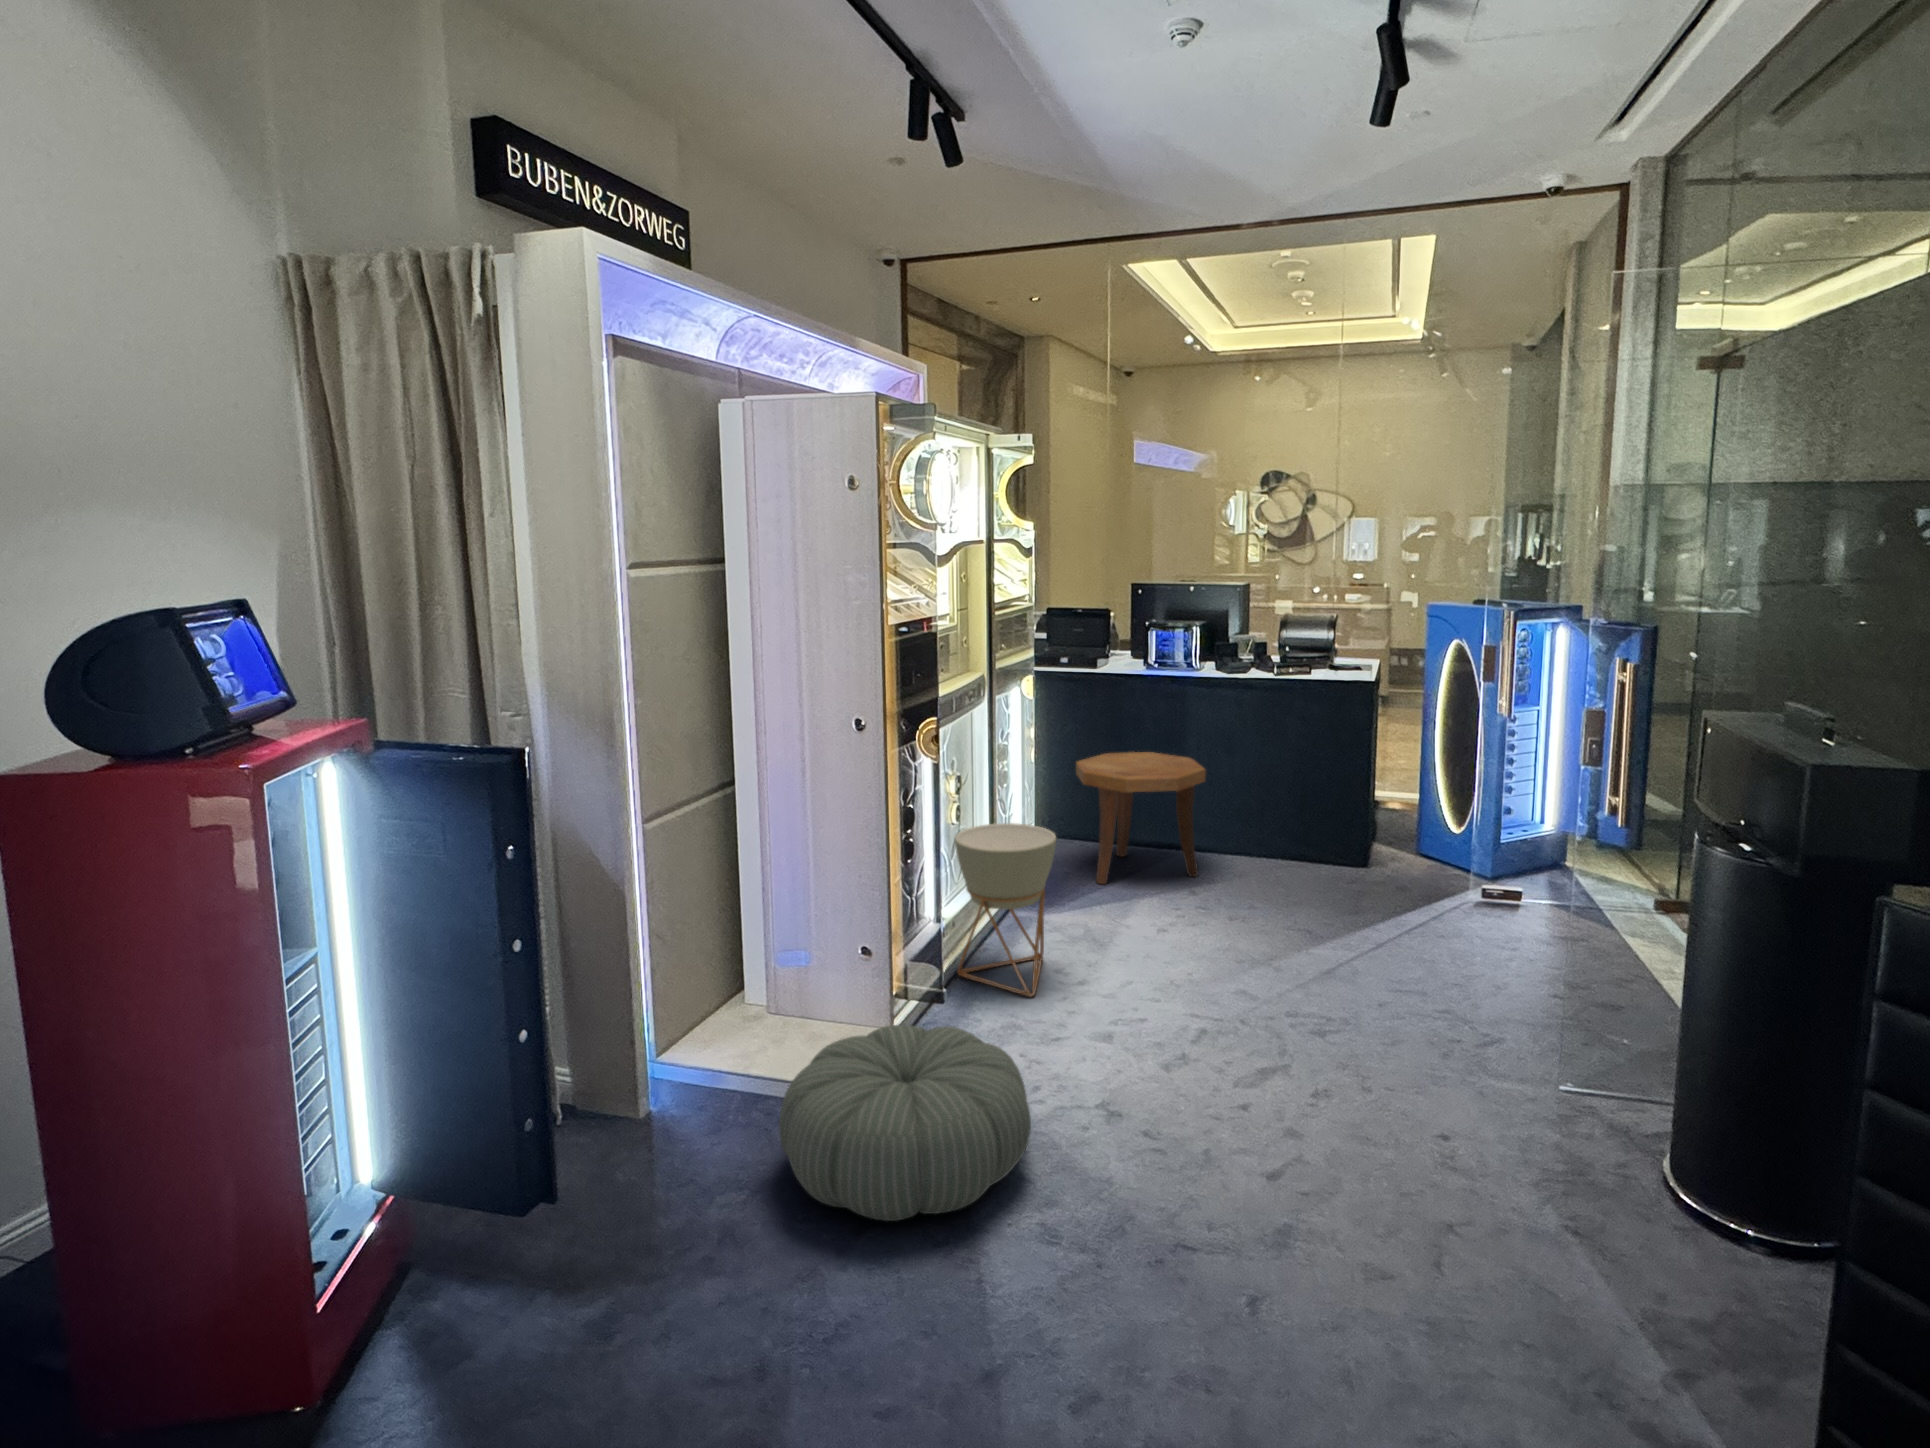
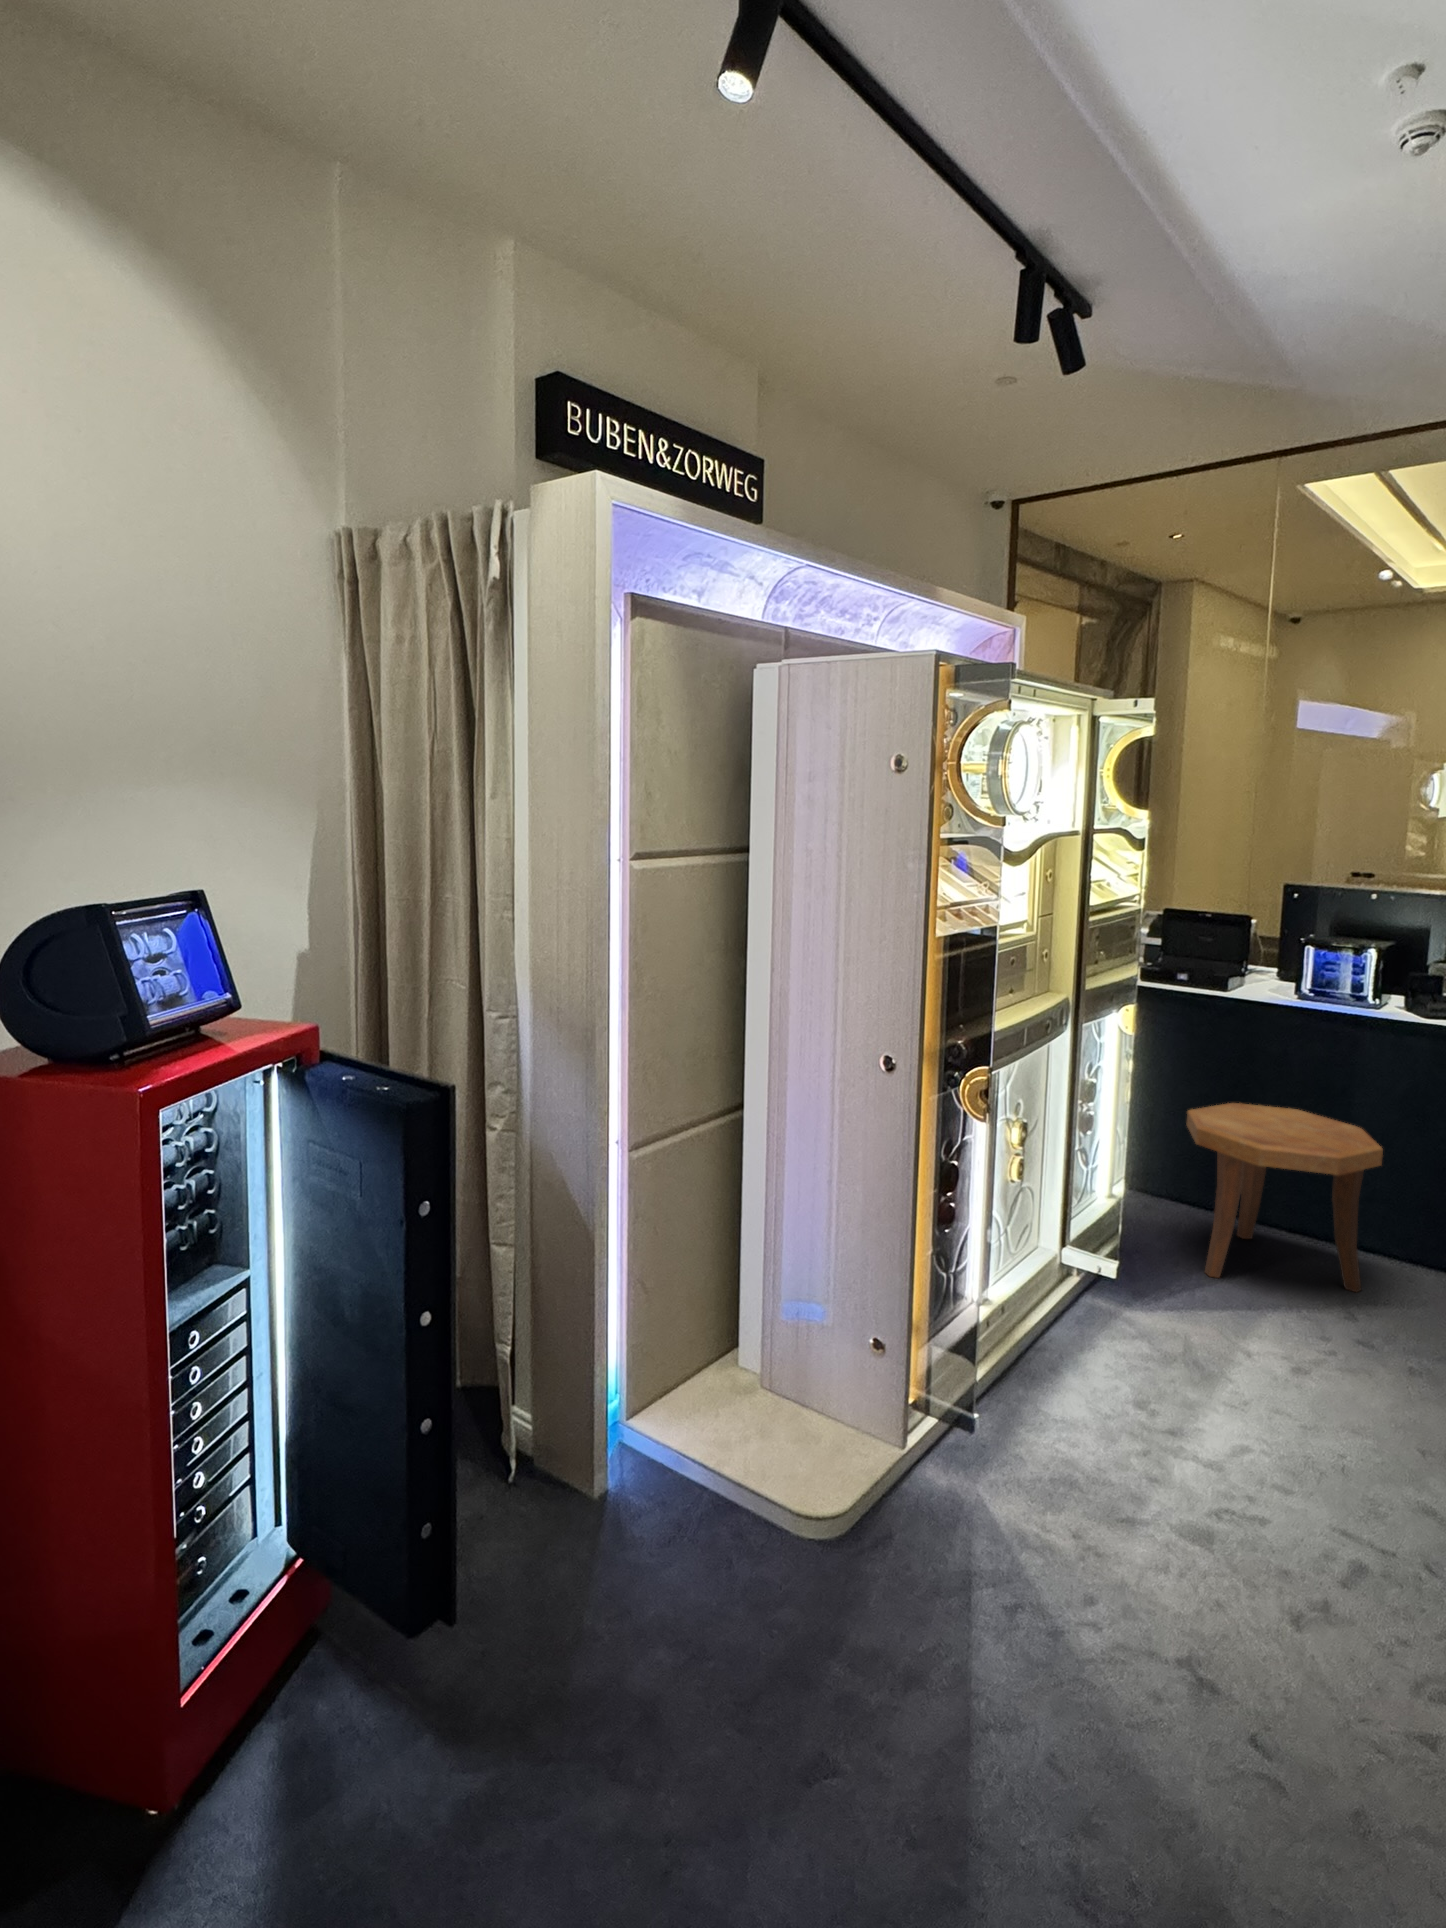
planter: present [955,823,1056,997] -> none [1001,1193,1150,1441]
pouf: present [779,1025,1031,1221] -> none [729,1472,1073,1809]

